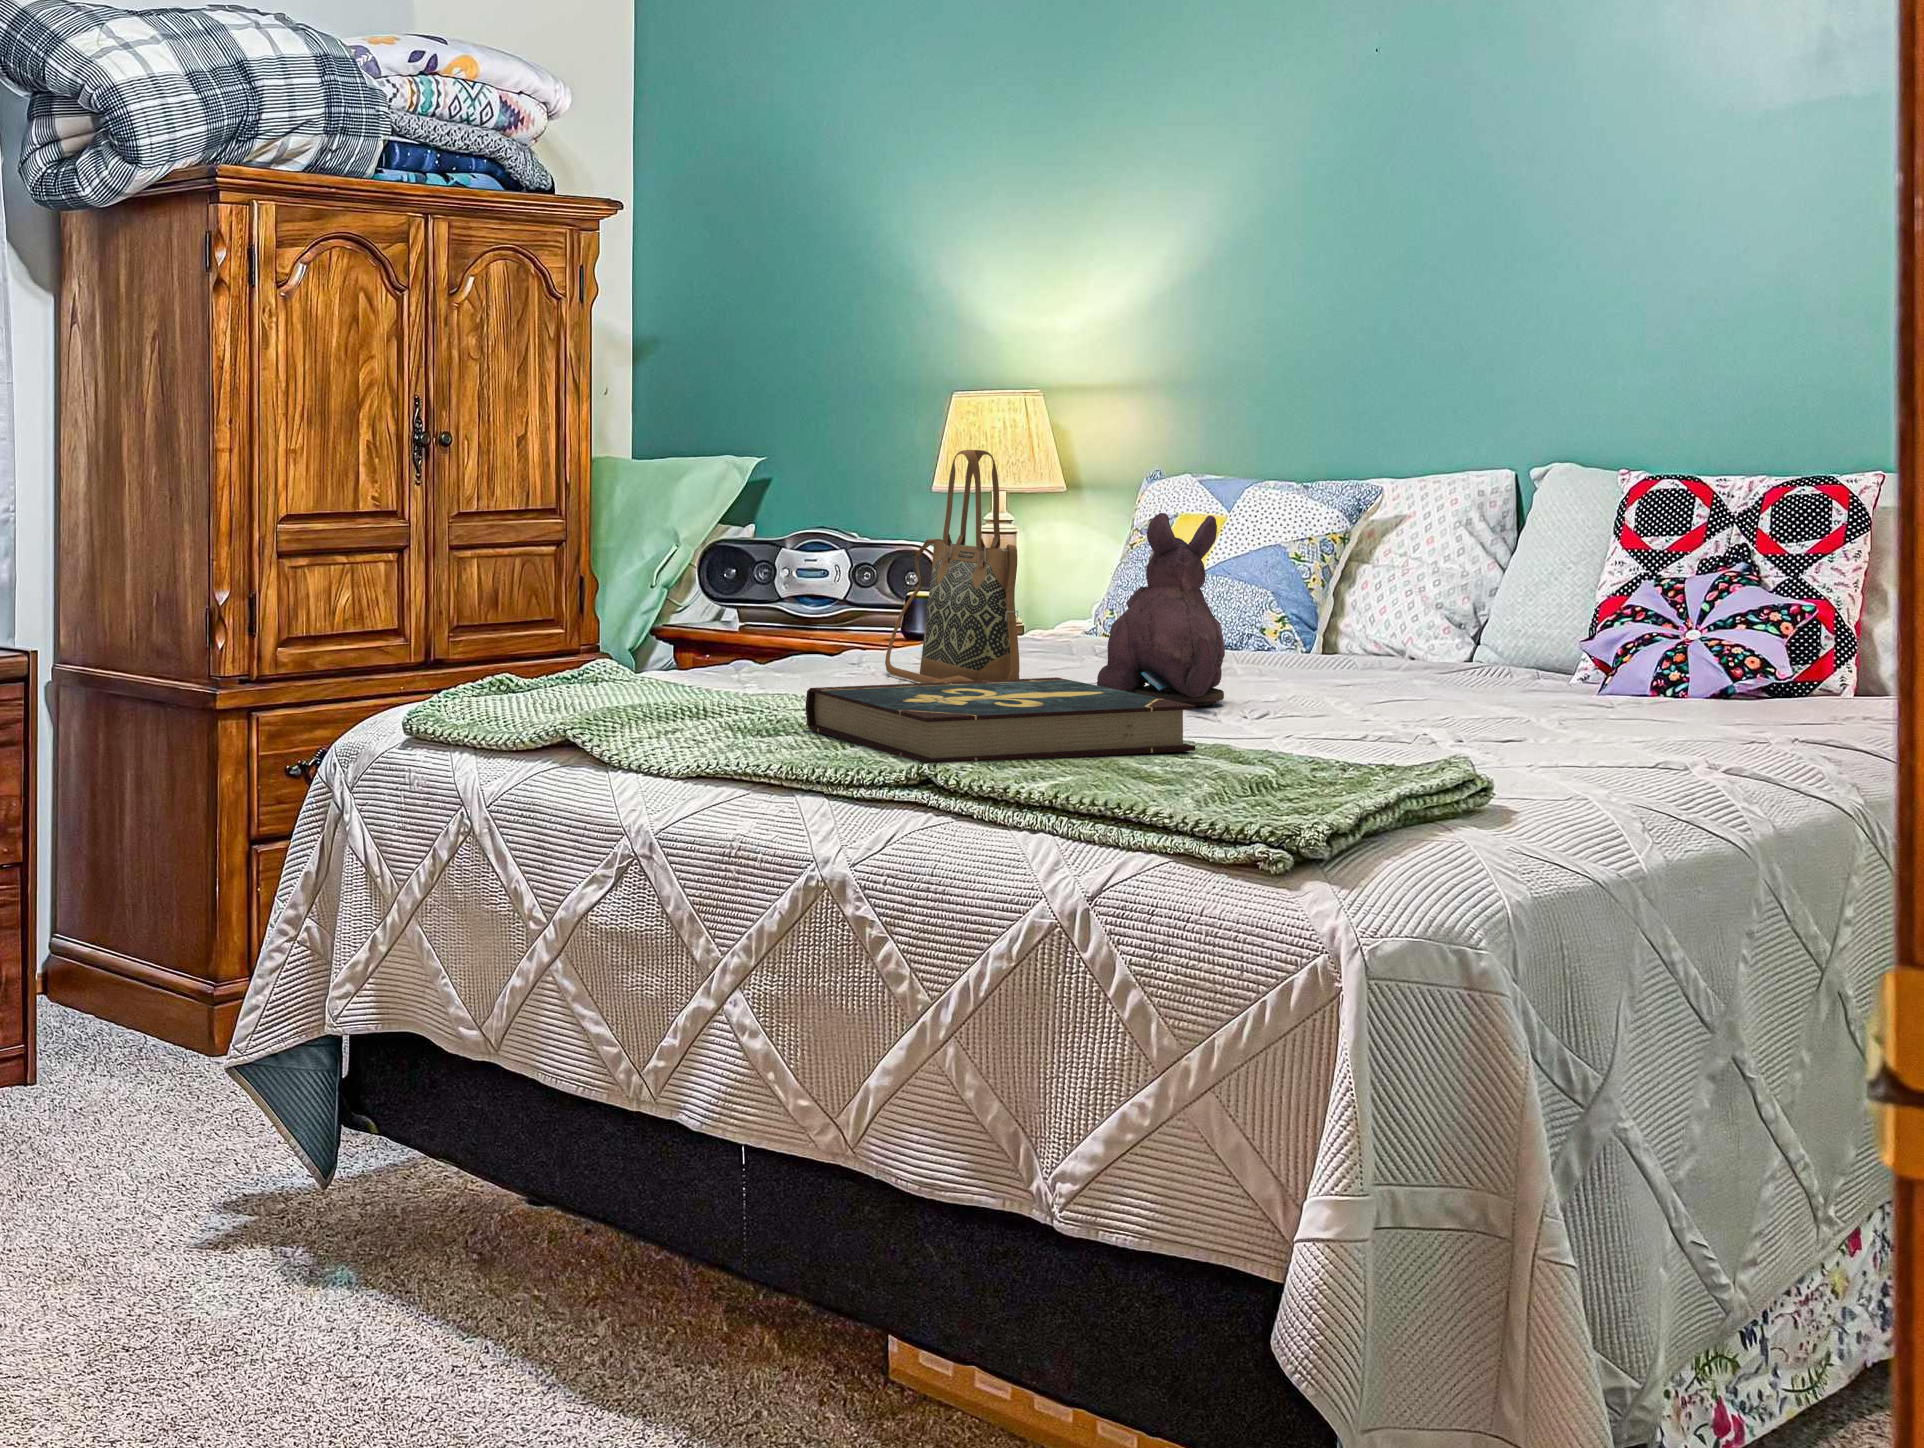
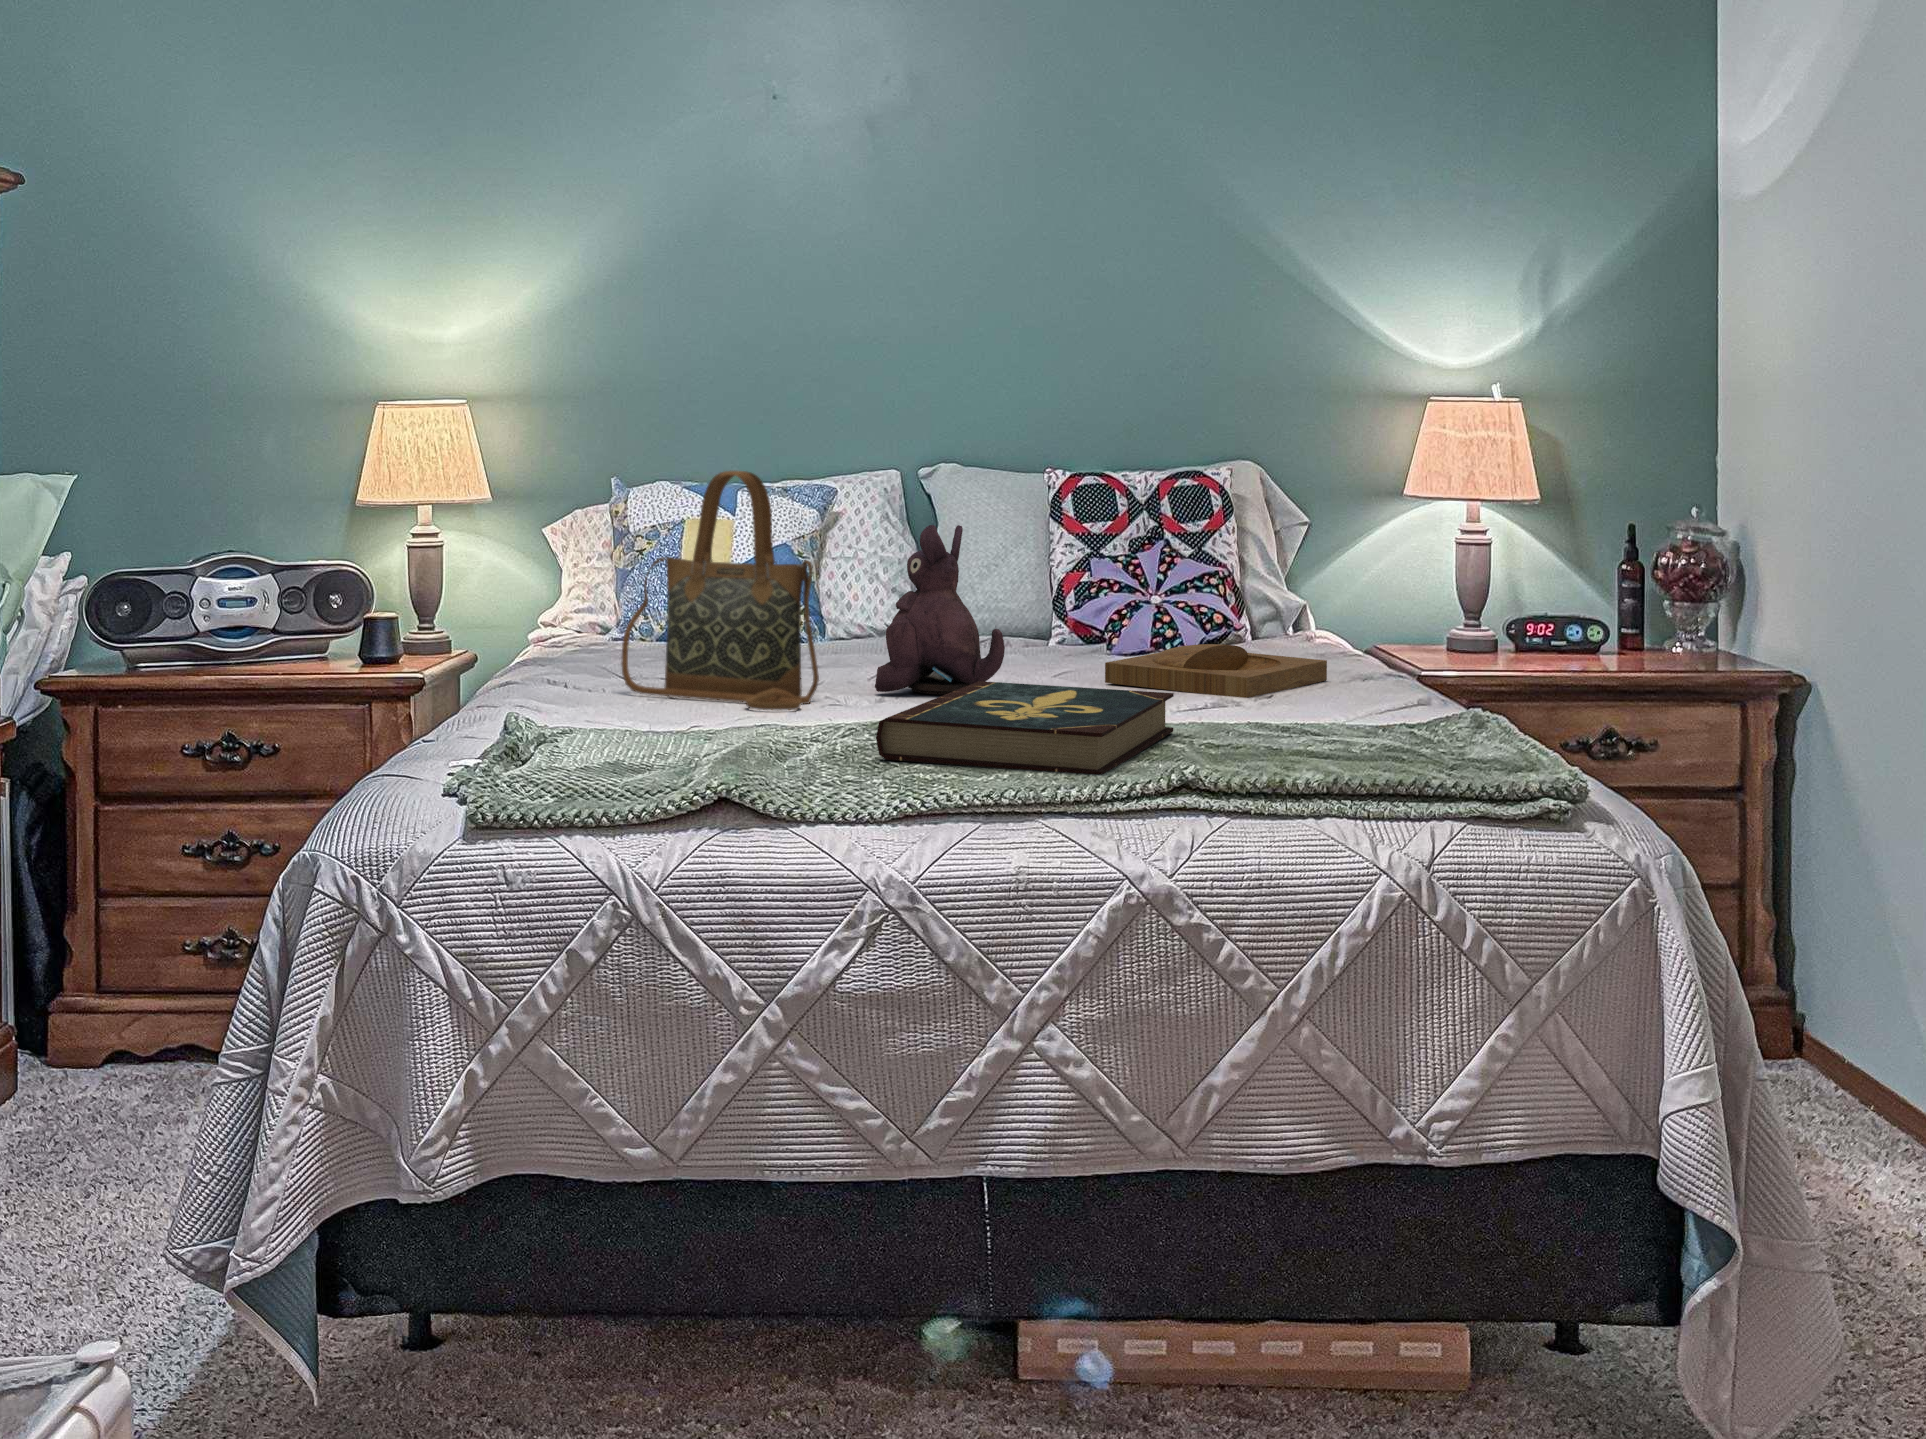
tray: none [1394,683,1709,746] -> present [1105,644,1327,698]

